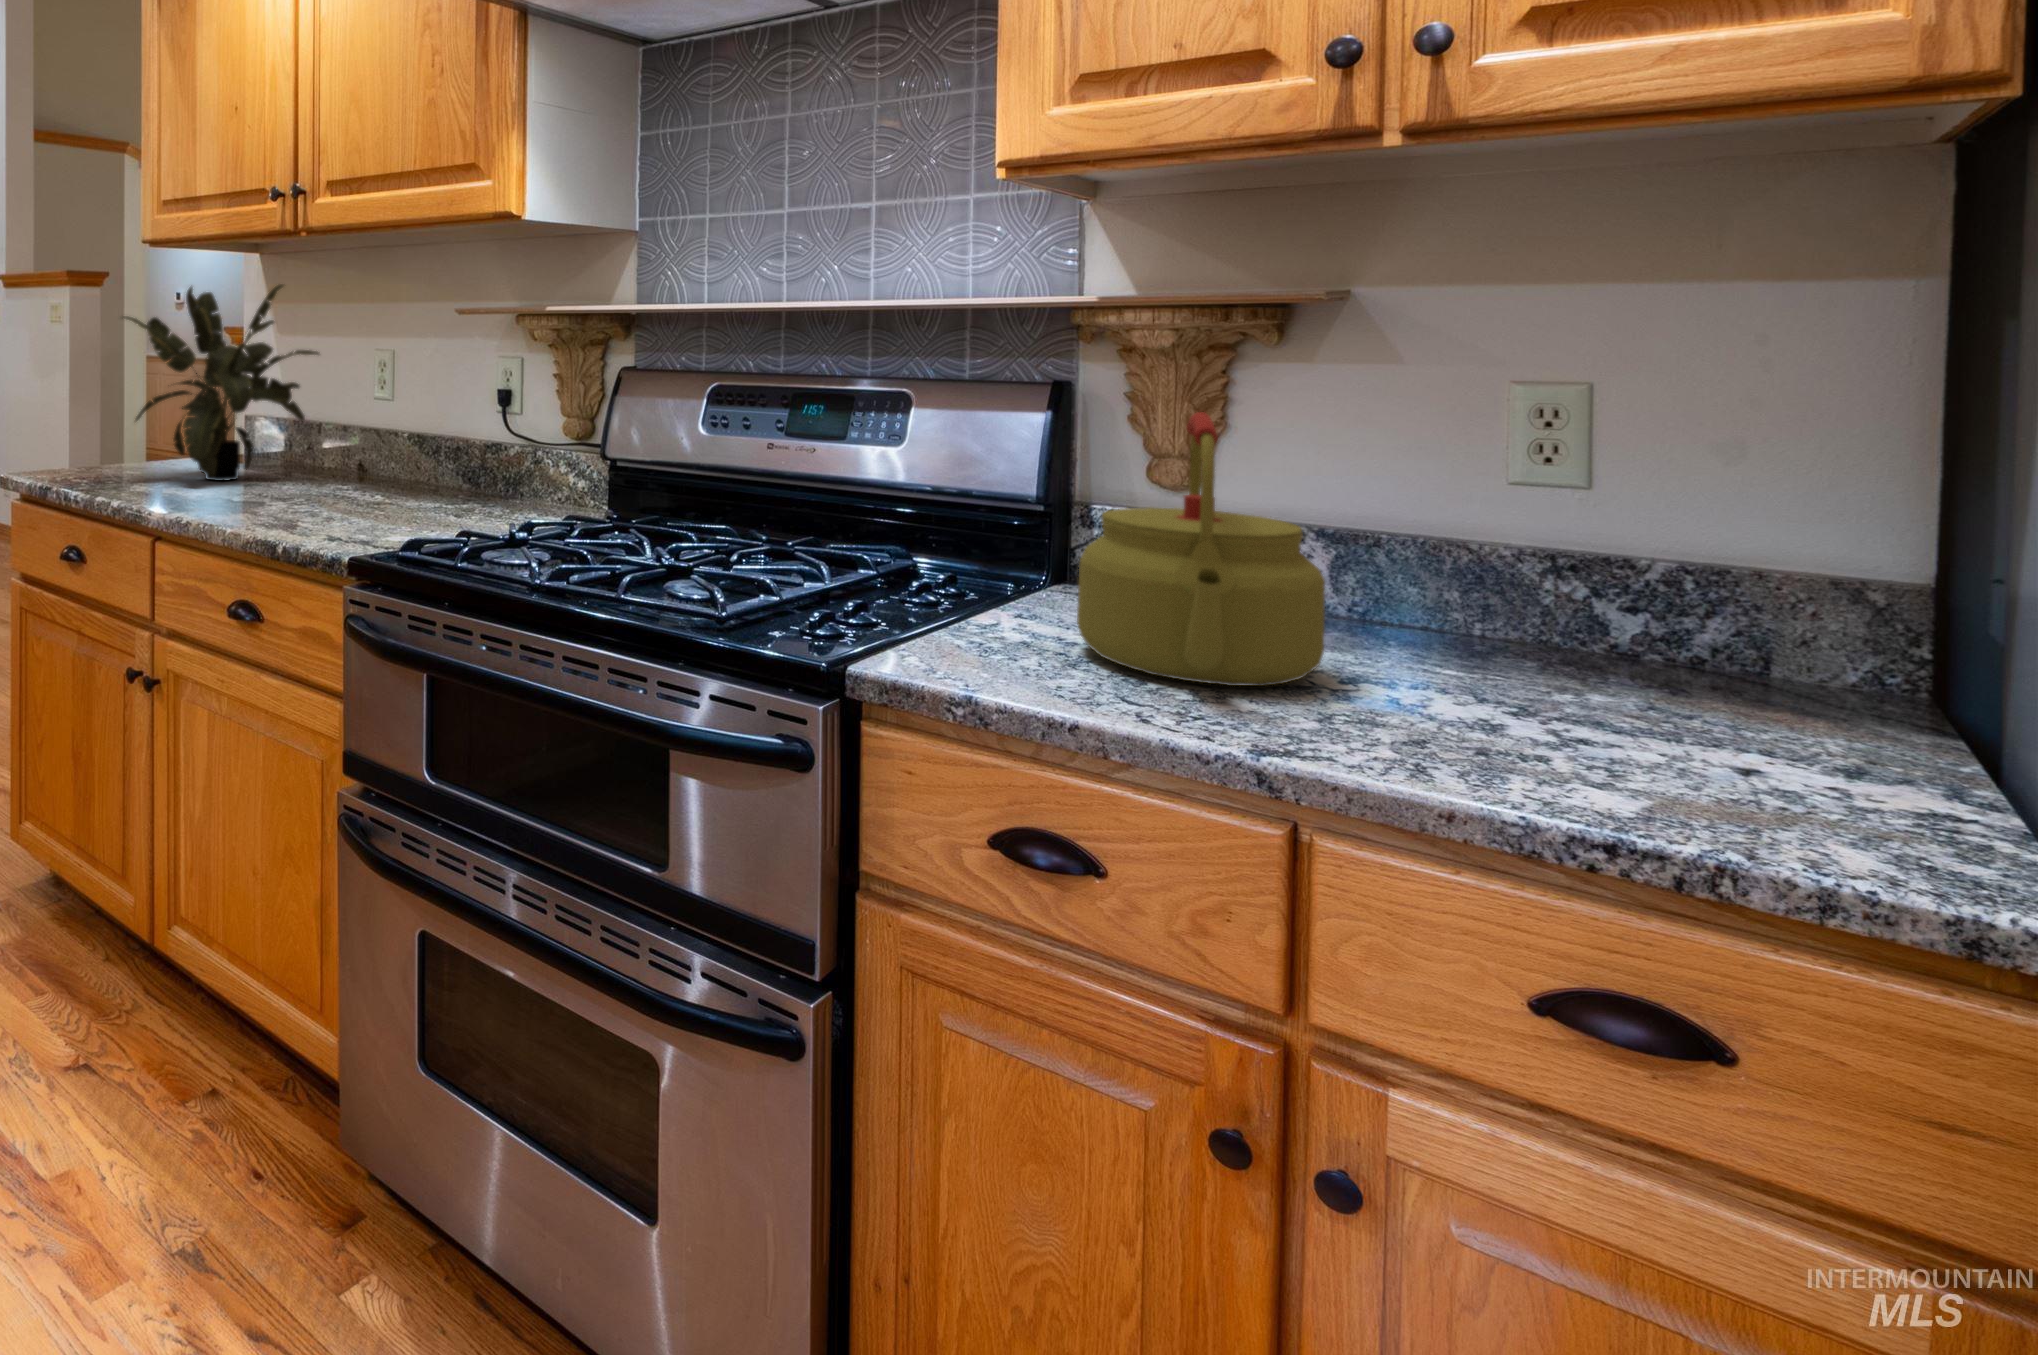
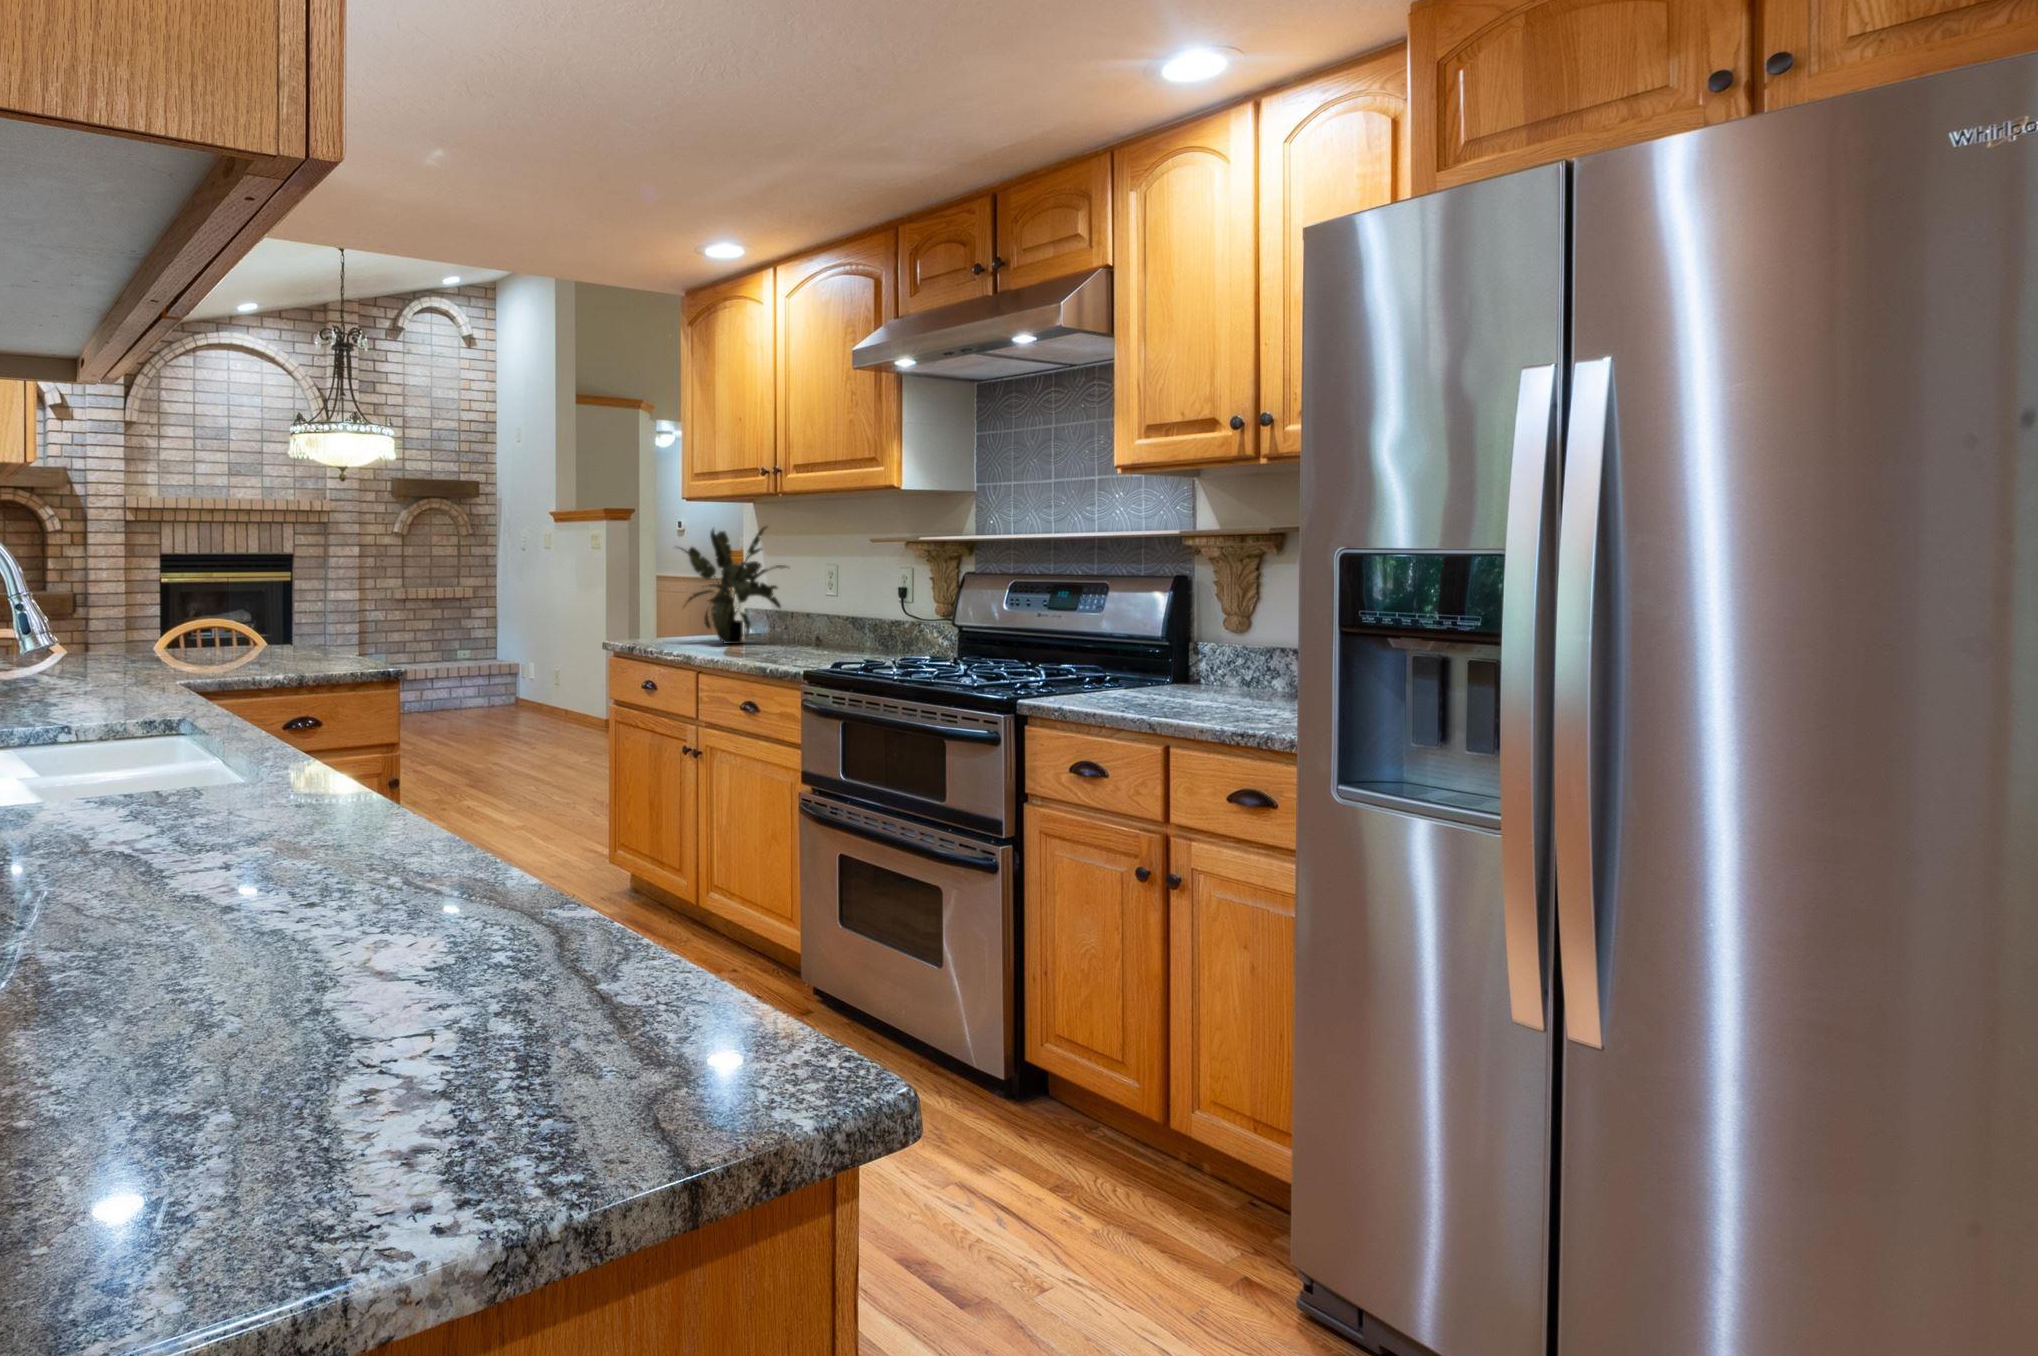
kettle: present [1077,412,1325,686] -> none [1135,587,1241,708]

